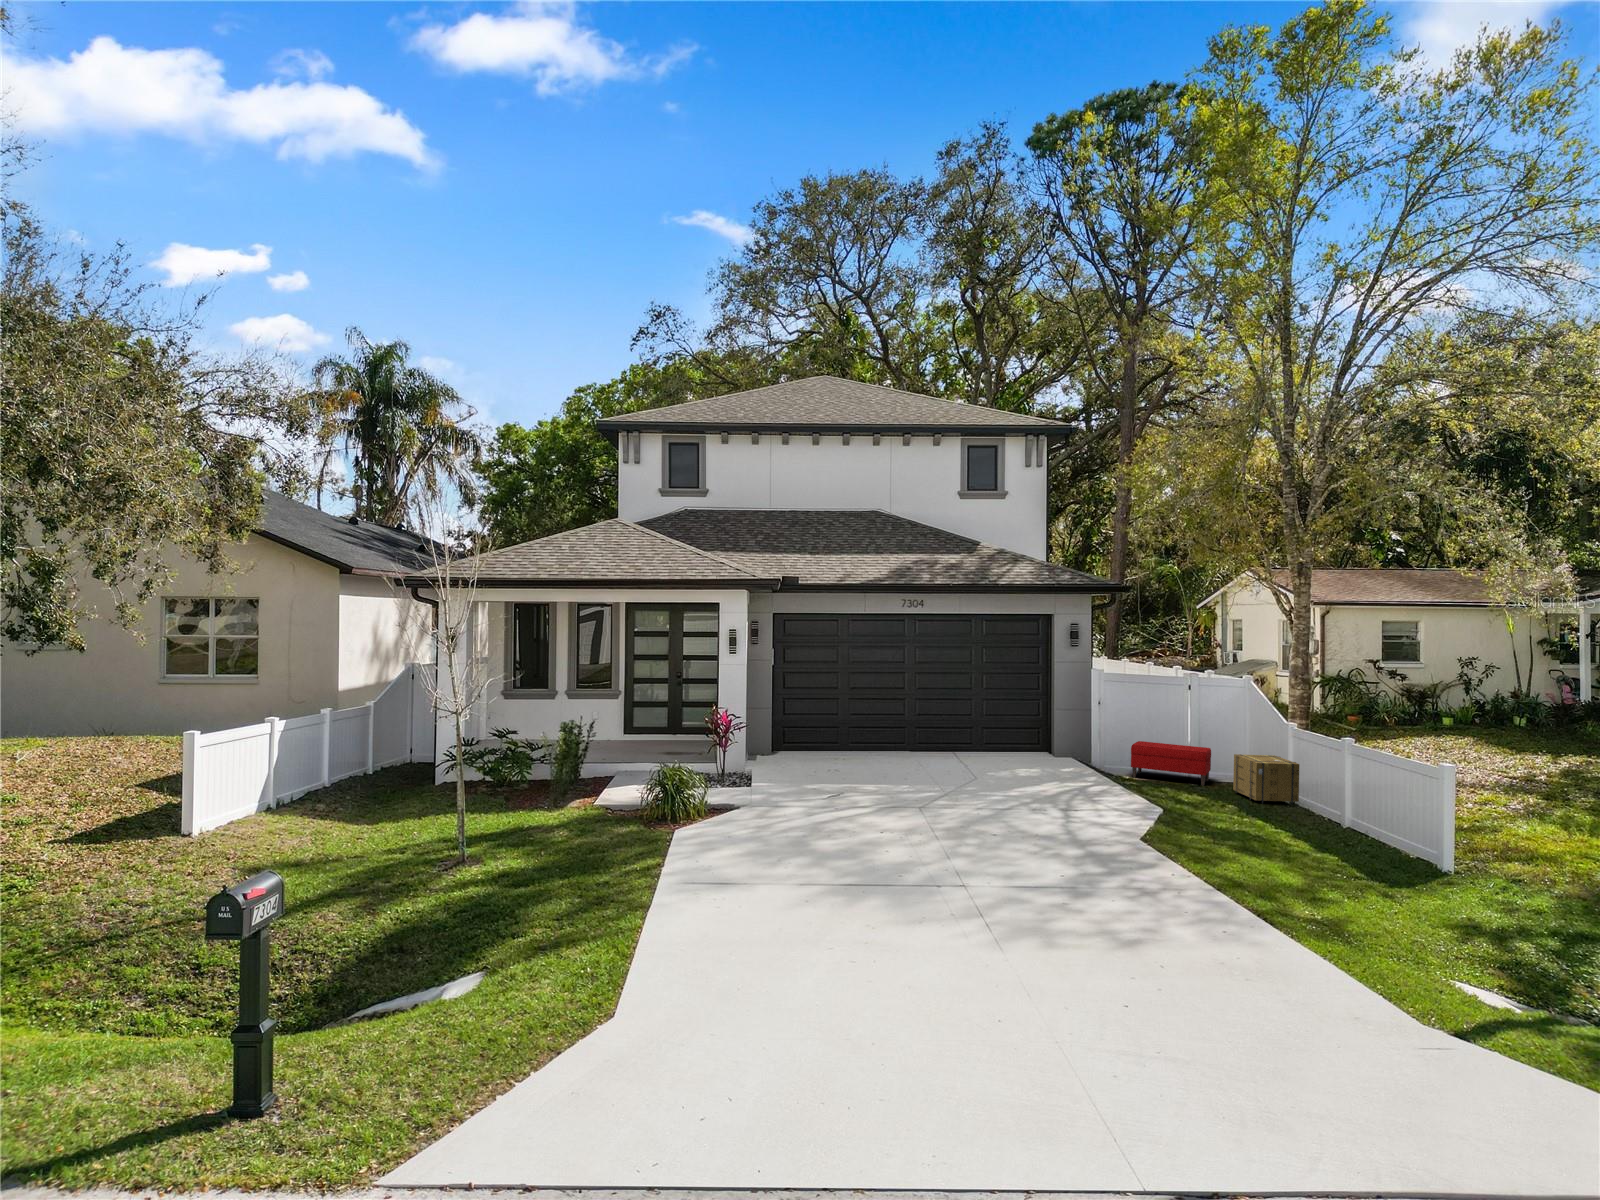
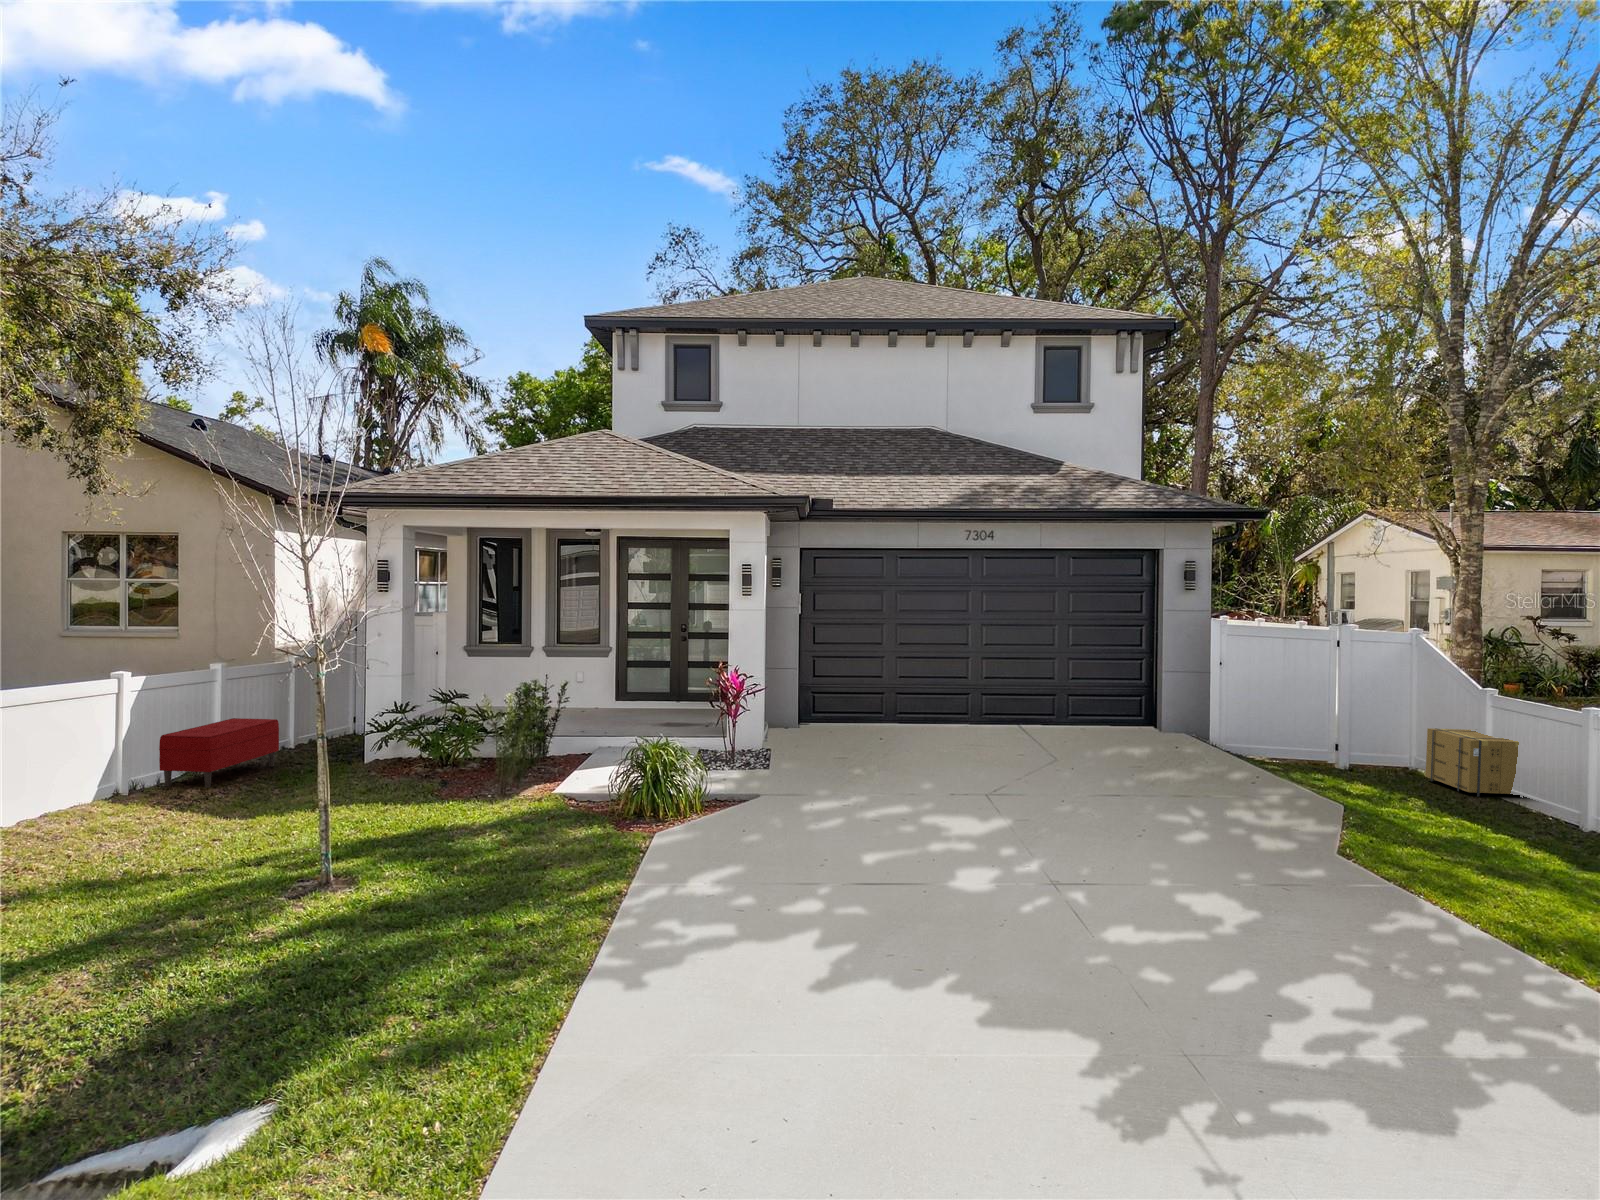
bench: present [1131,741,1211,786] -> present [159,718,279,788]

